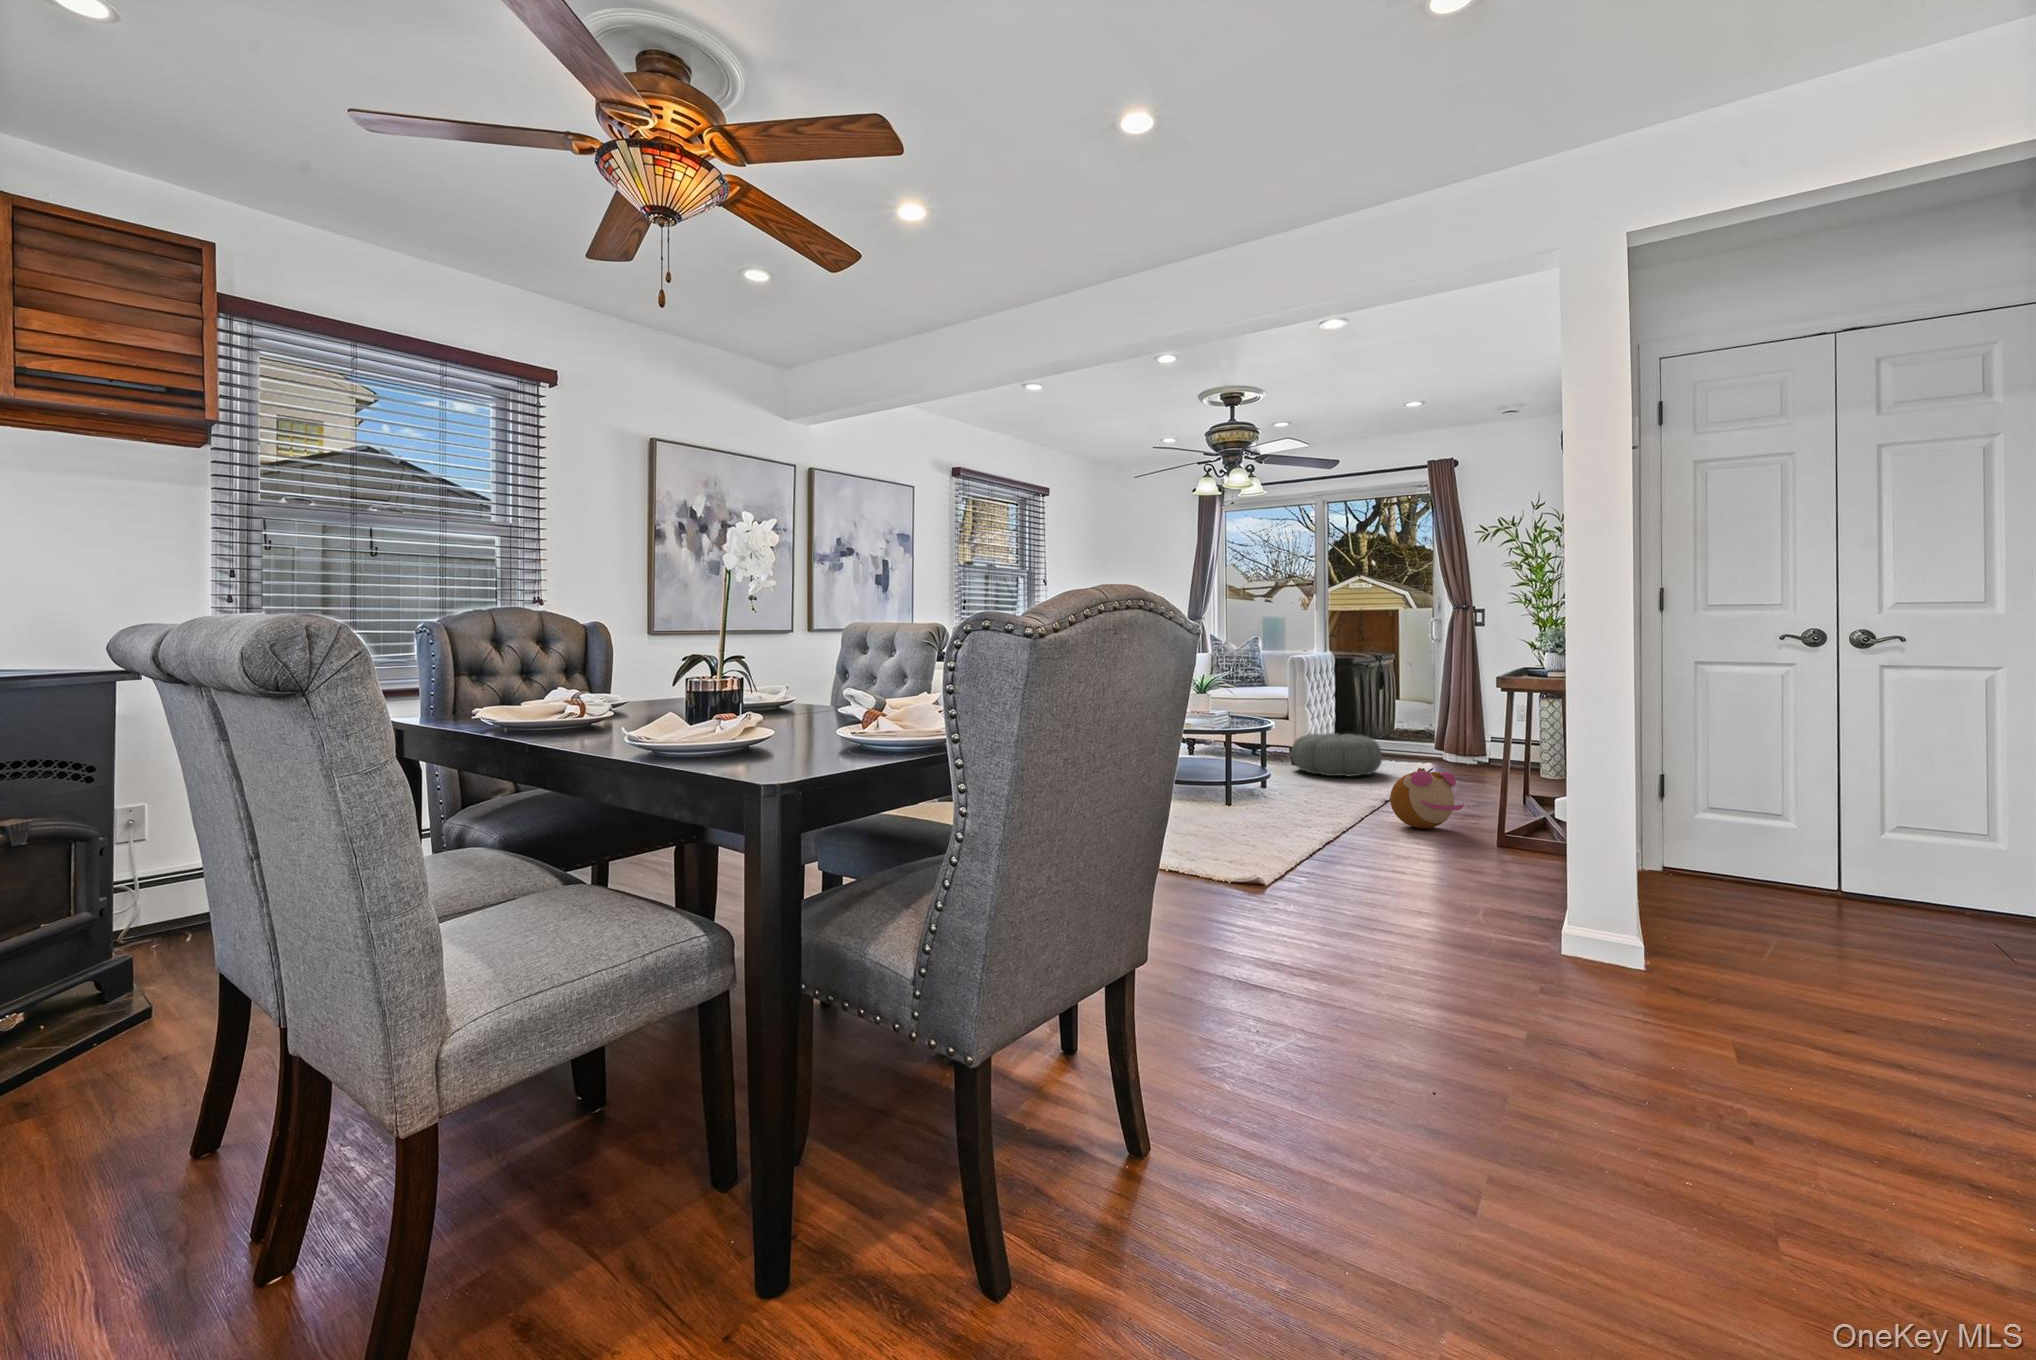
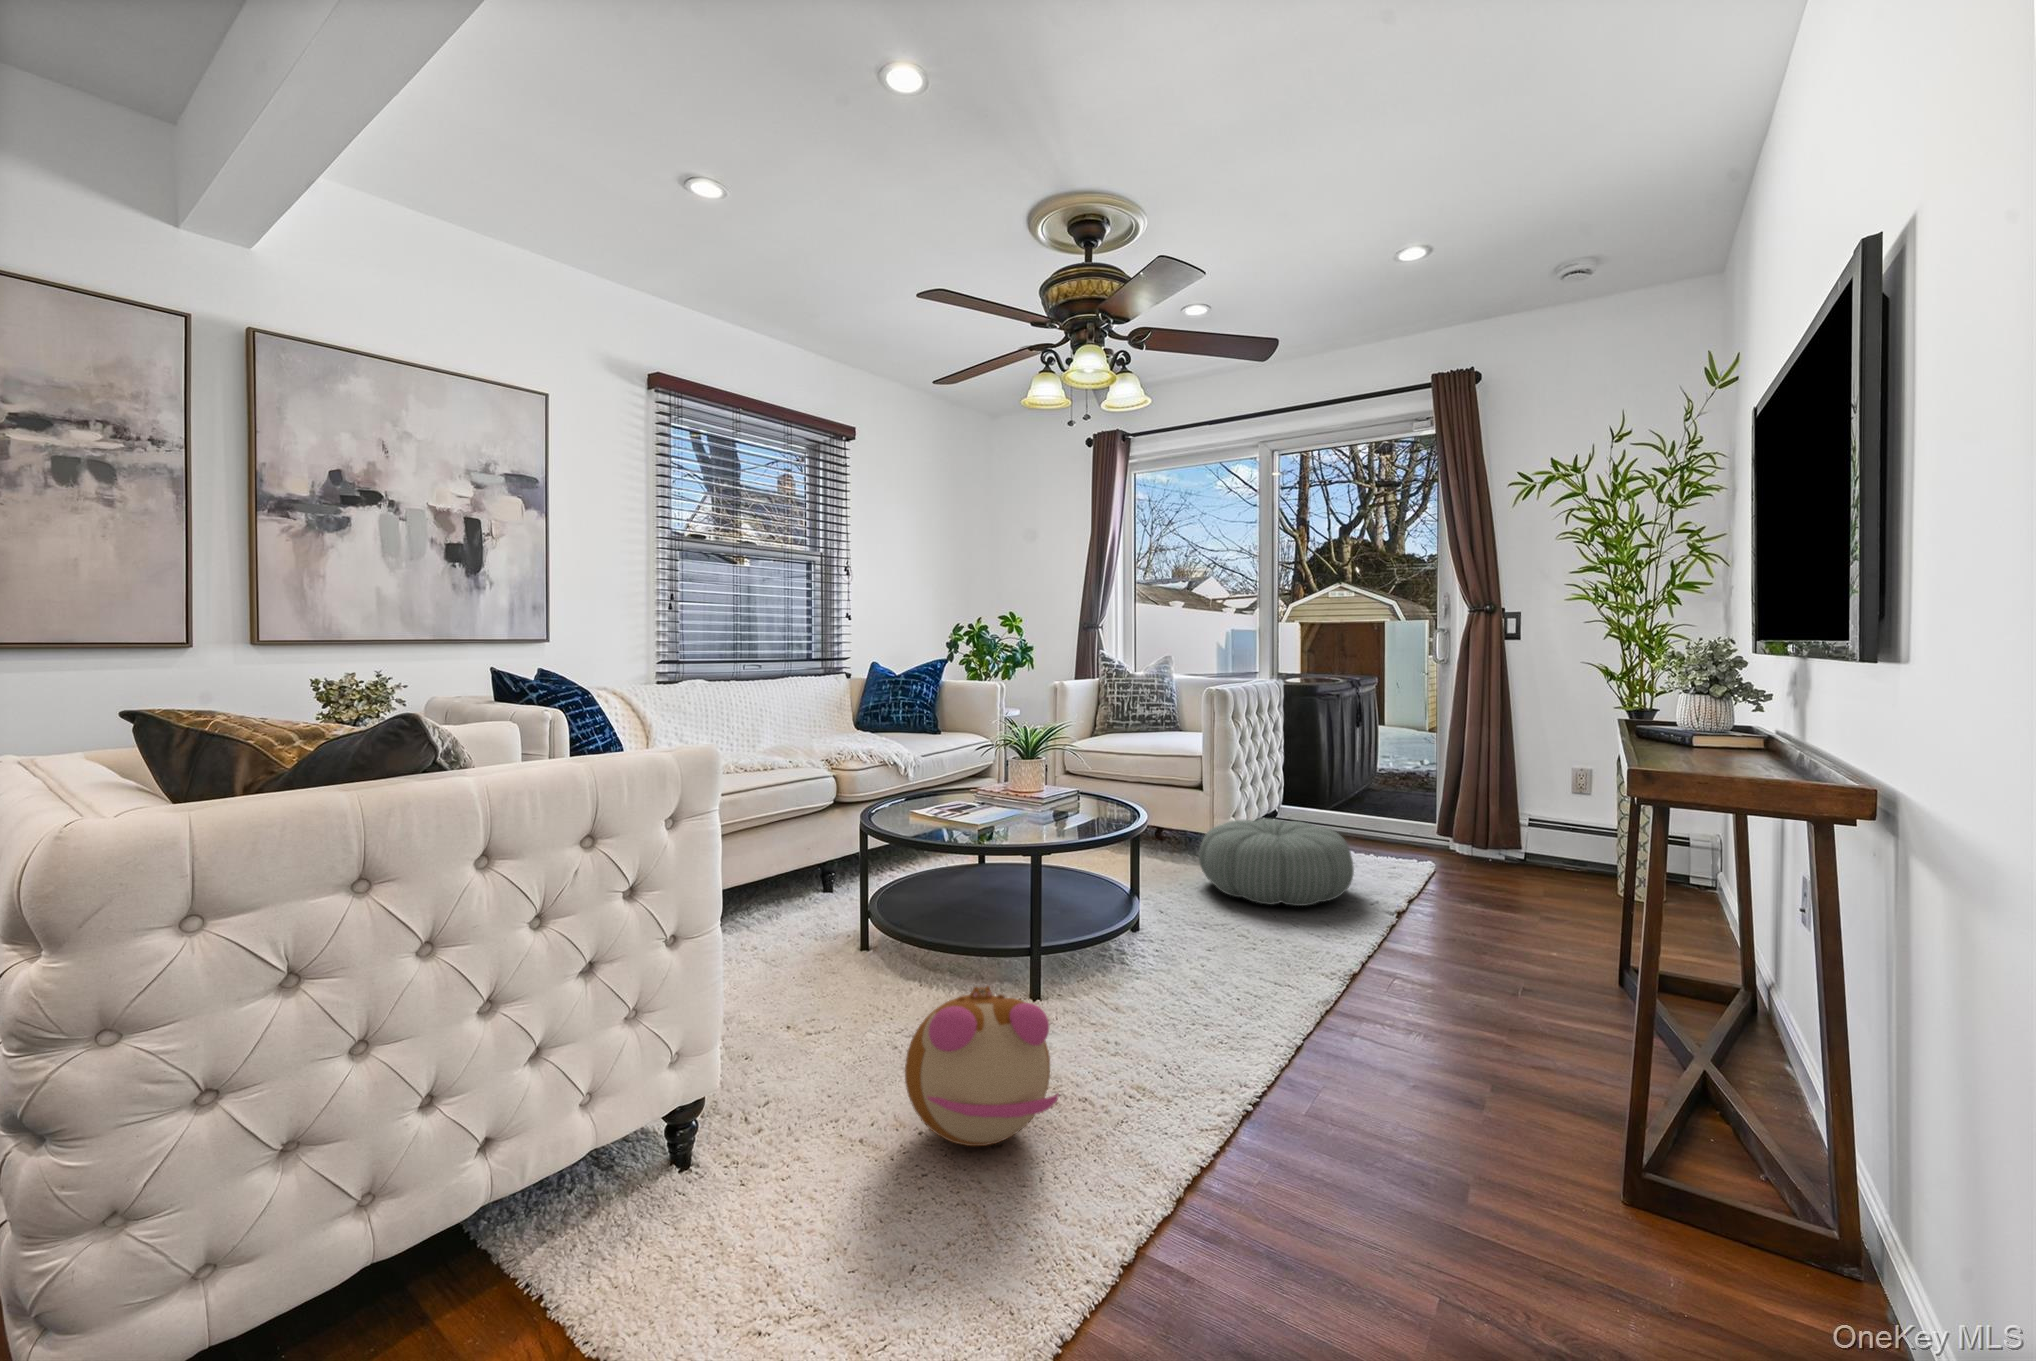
plush toy: present [1390,768,1464,829] -> present [905,986,1058,1146]

